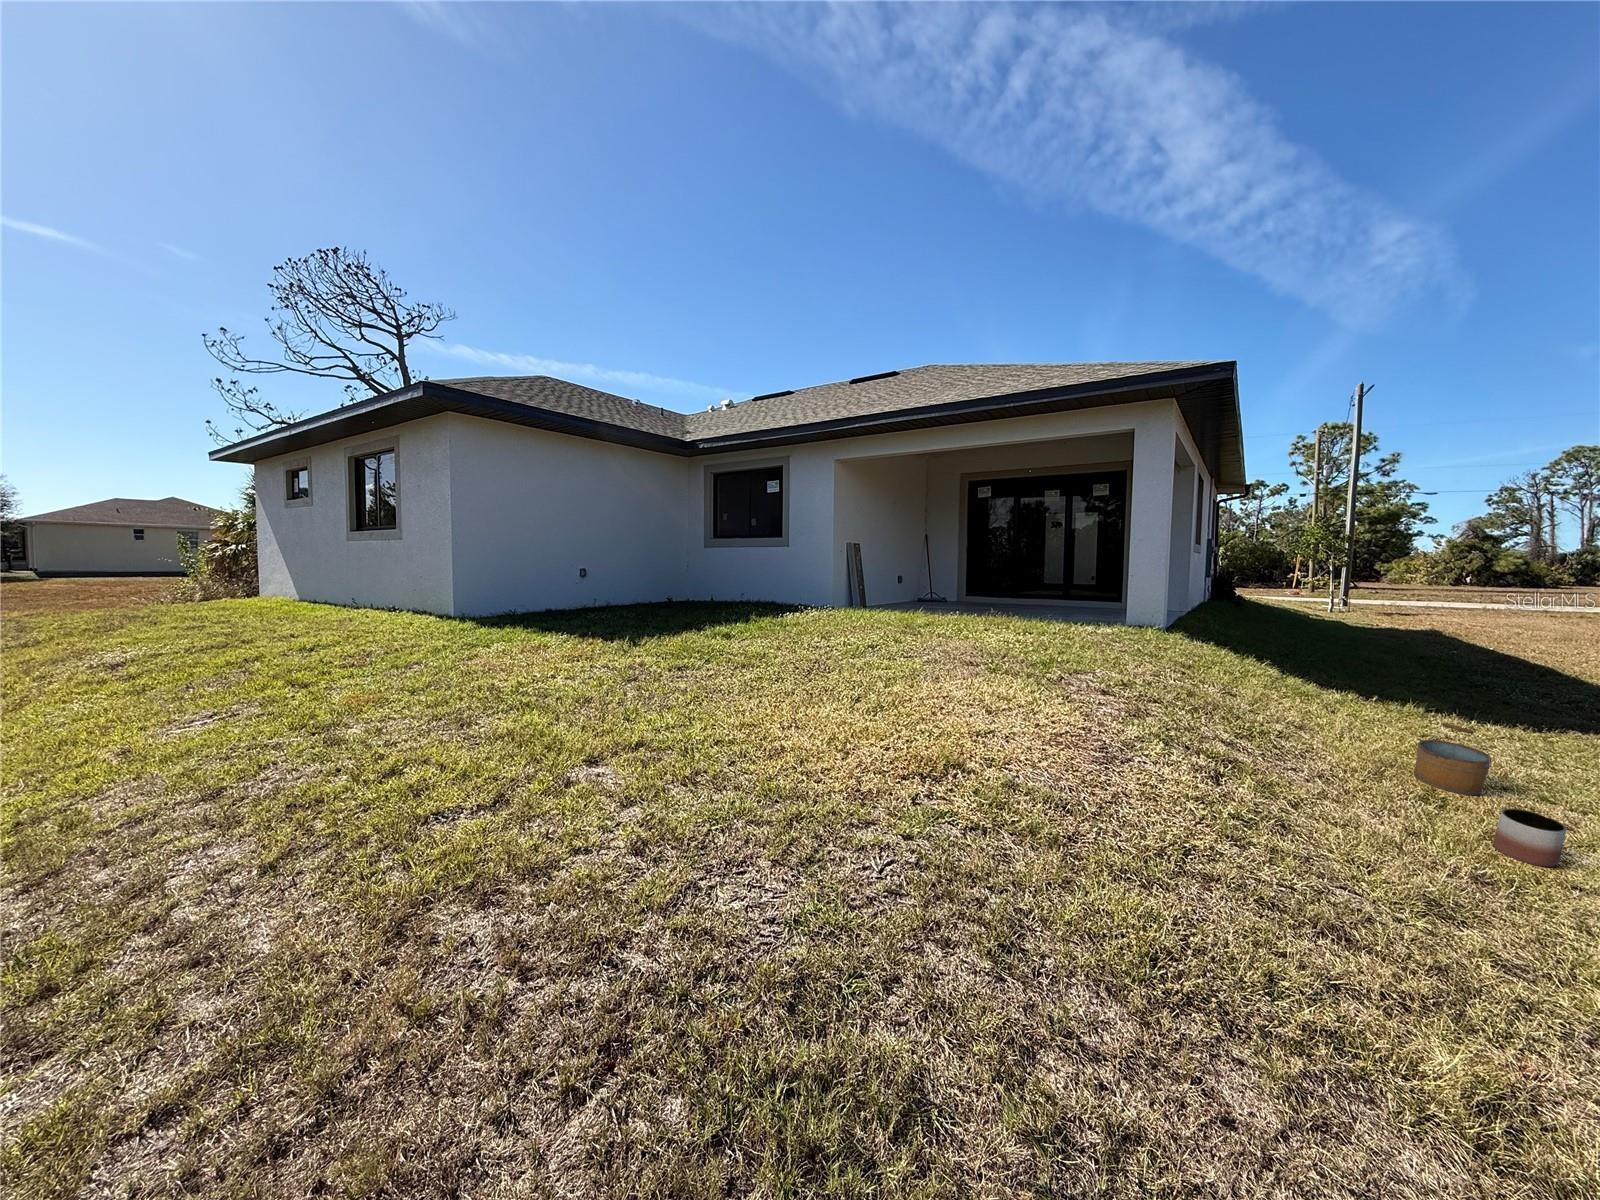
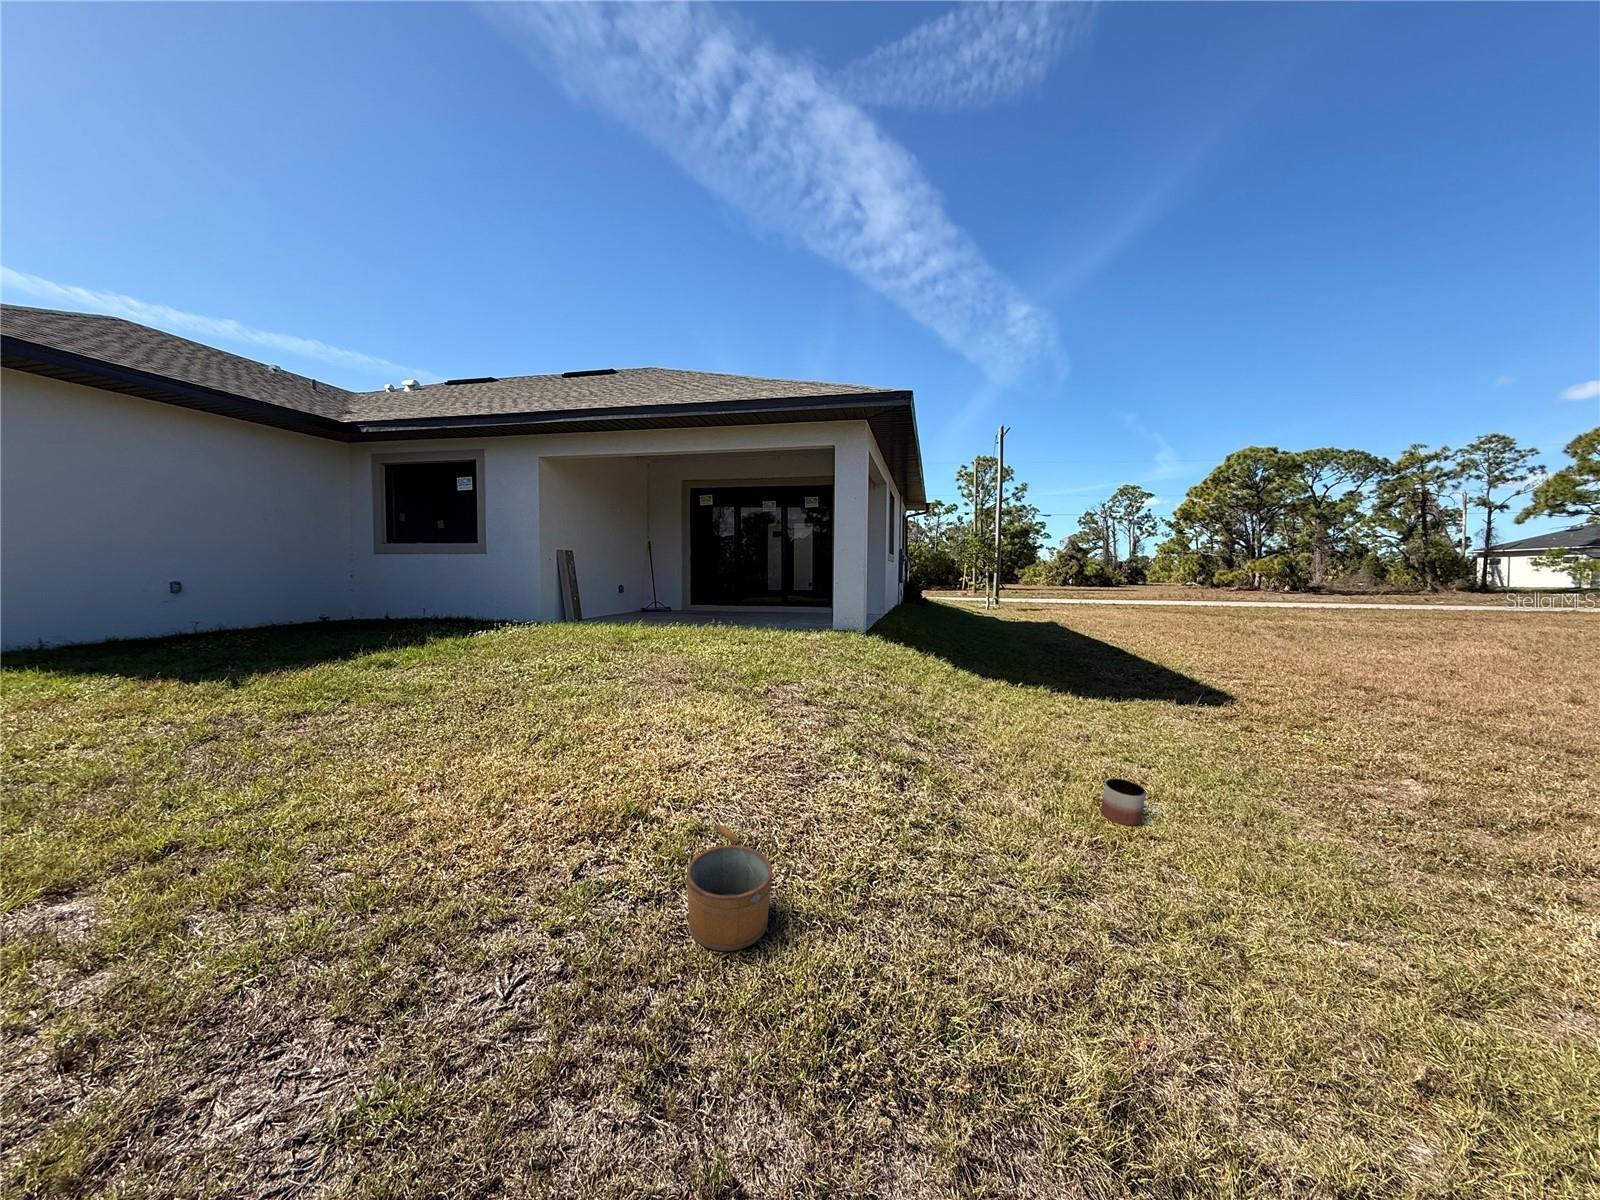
bucket: present [1414,723,1492,795] -> present [687,824,772,951]

